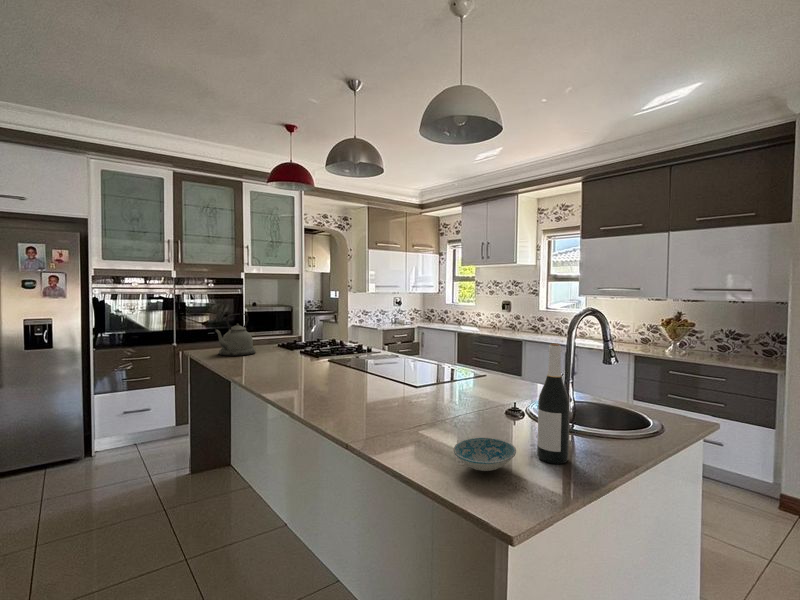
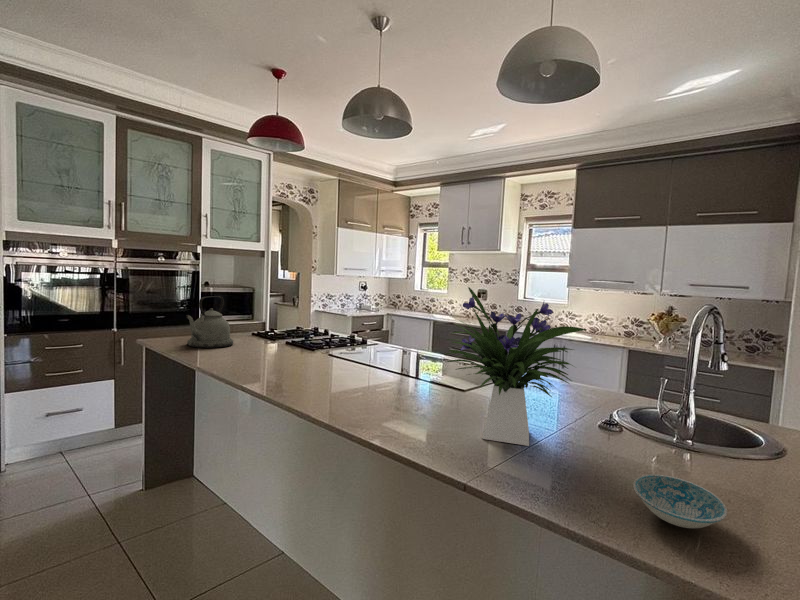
flower arrangement: none [356,298,473,423] -> present [446,287,586,446]
wine bottle: present [537,343,570,464] -> none [705,354,759,506]

